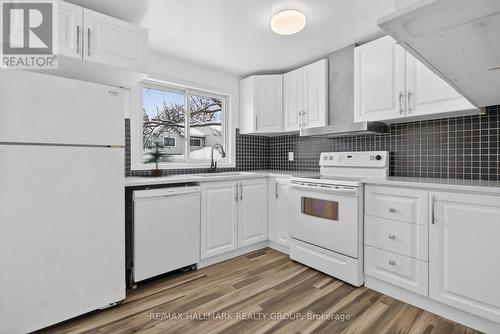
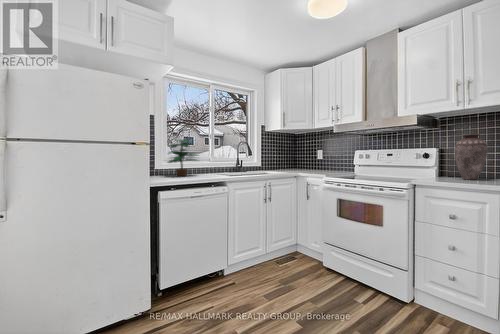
vase: none [400,139,425,178] -> present [455,134,487,180]

